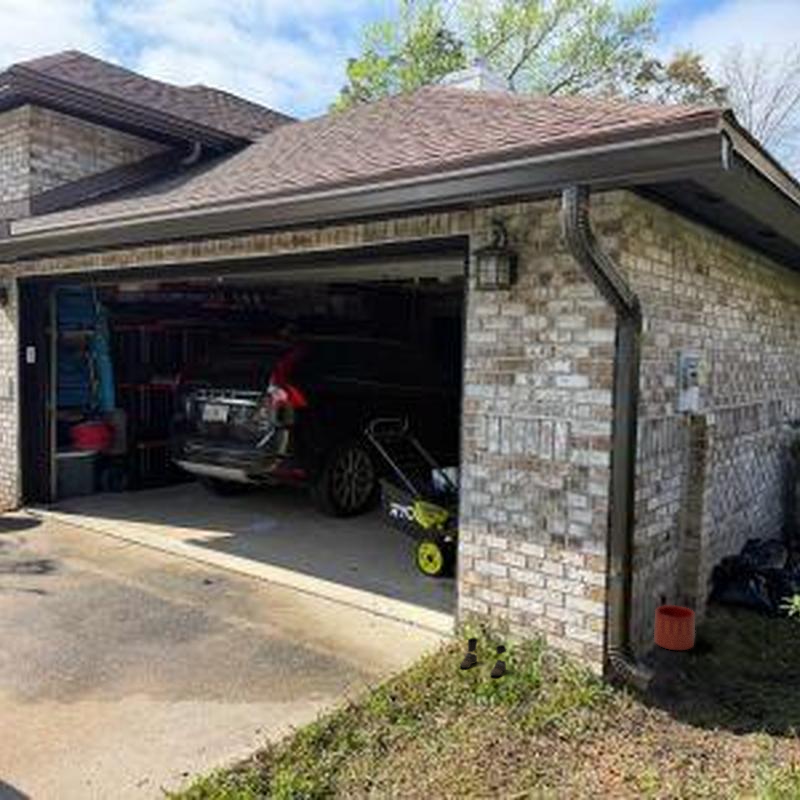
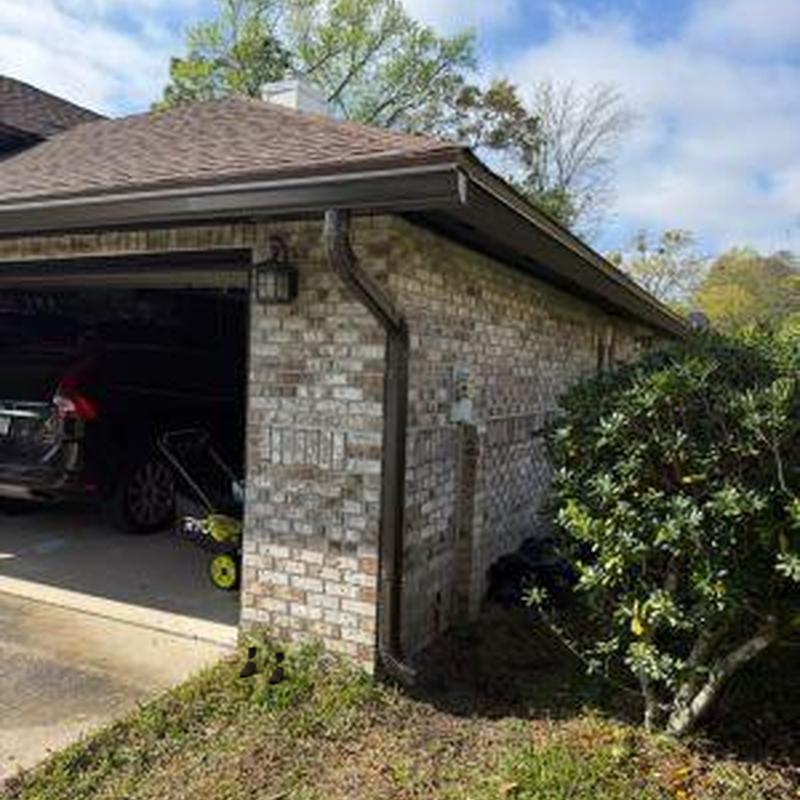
planter: present [654,605,695,651] -> none [431,610,469,652]

